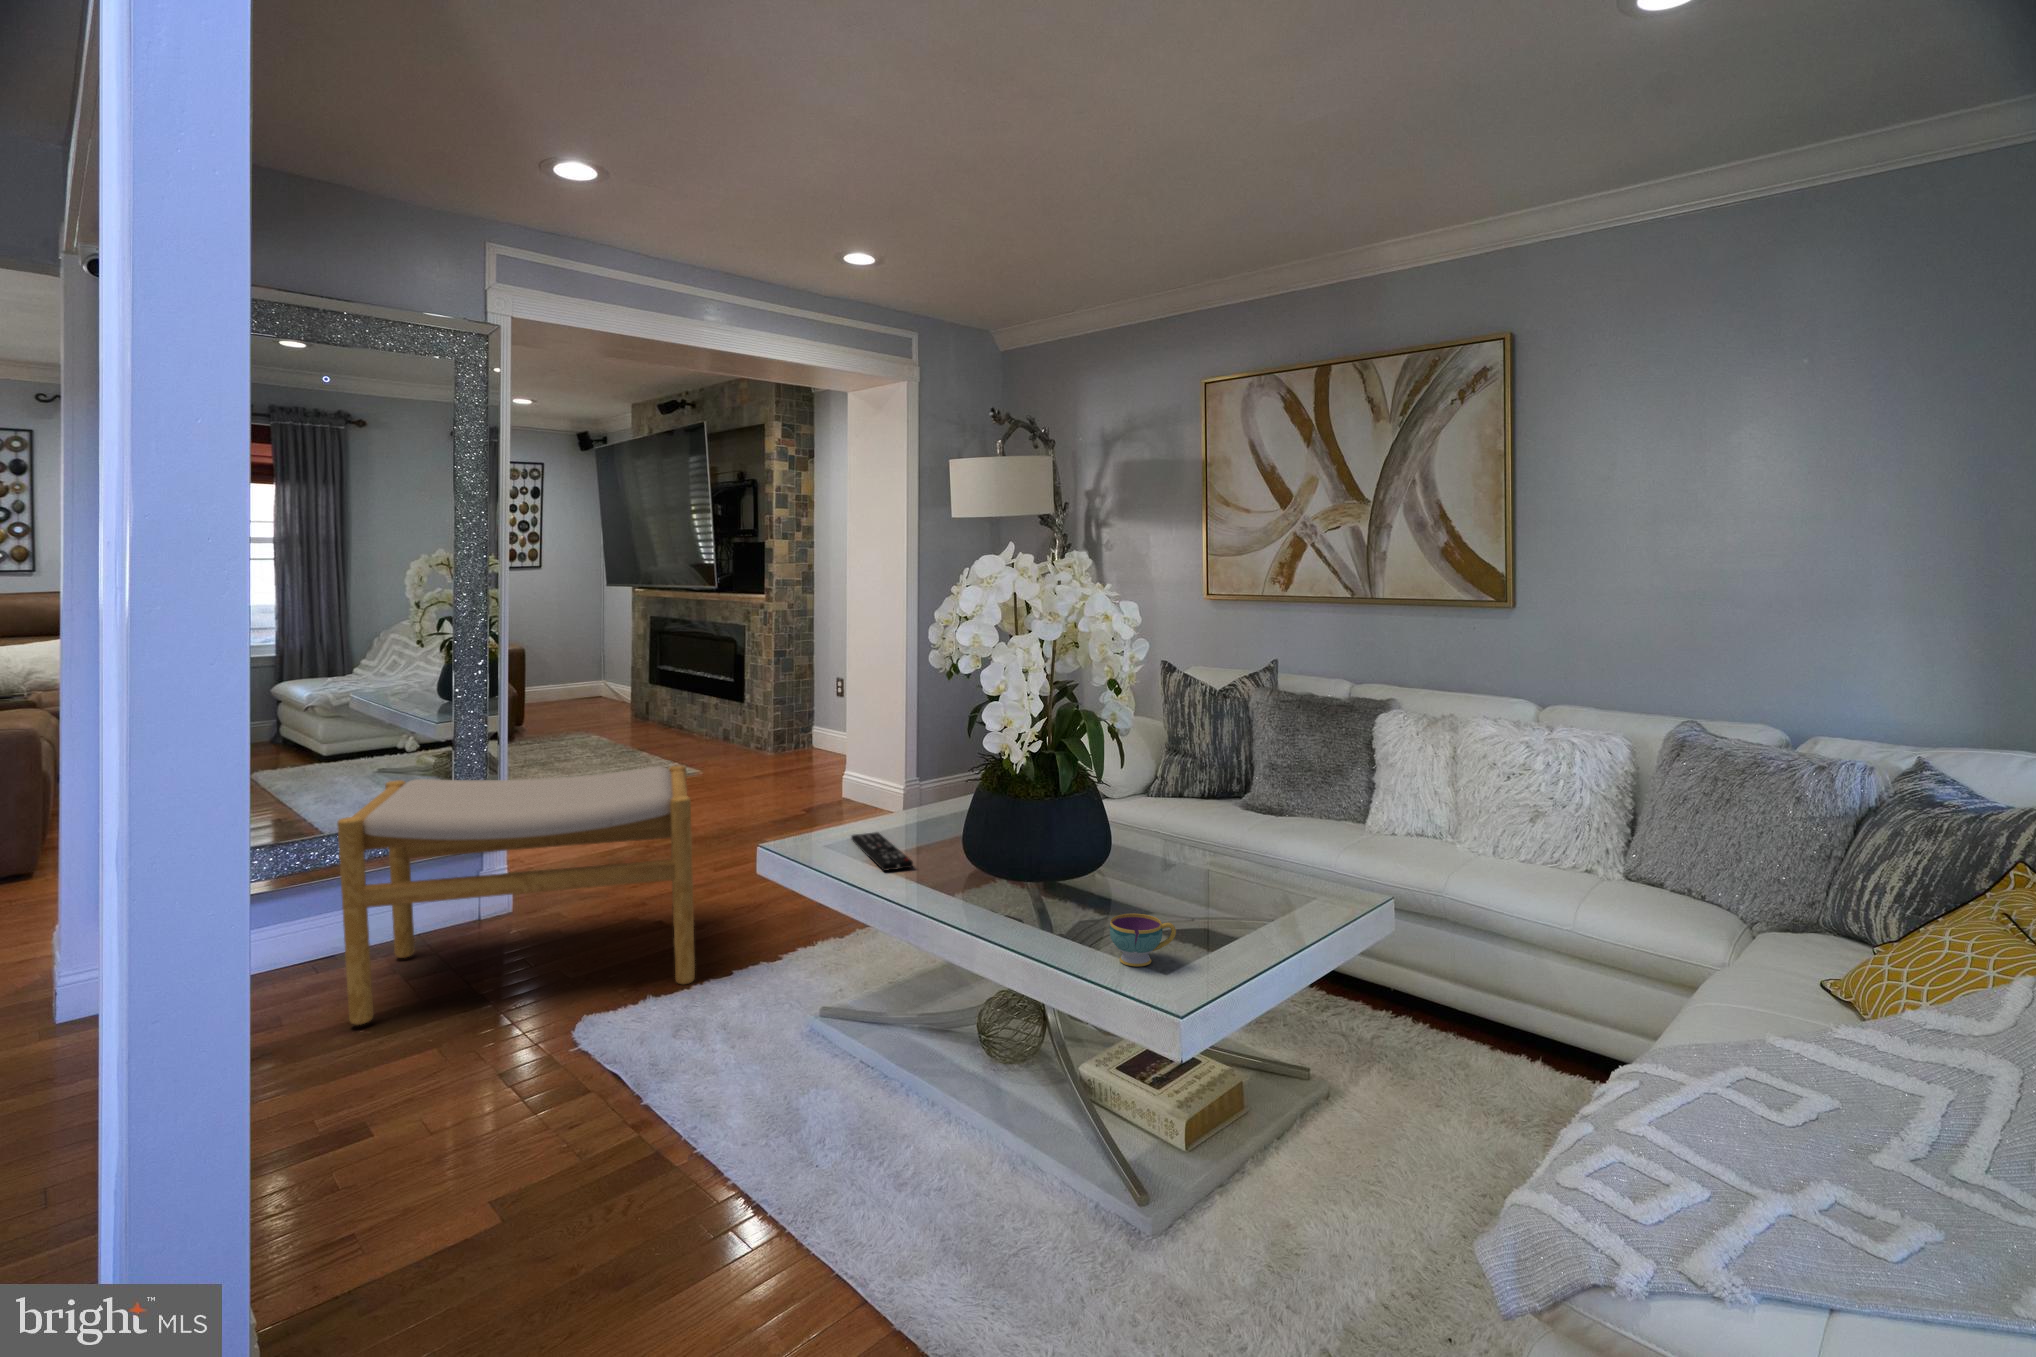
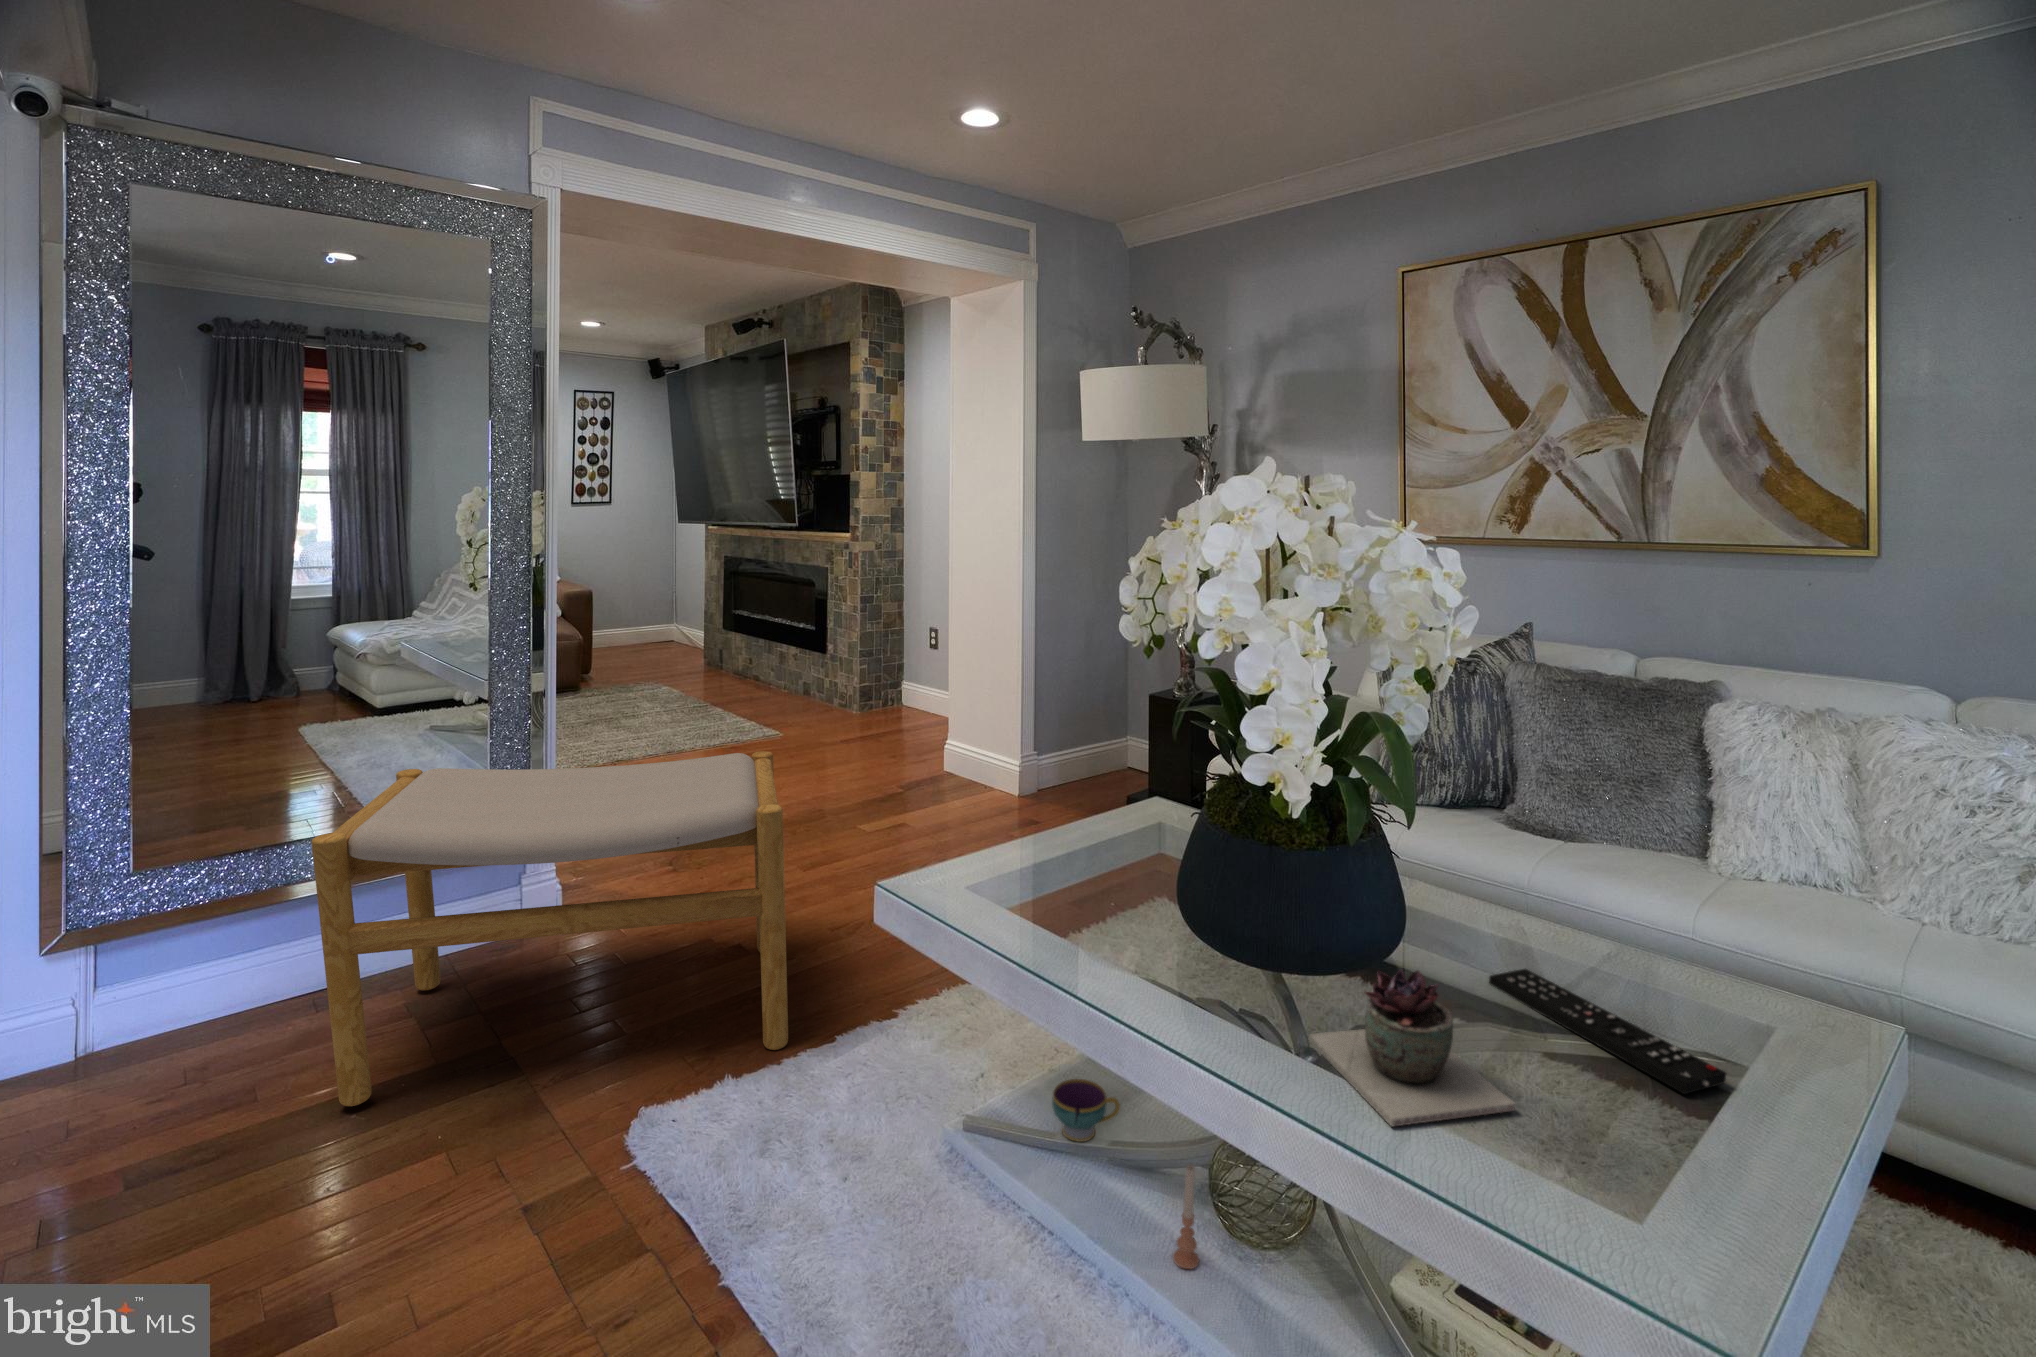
remote control: present [852,832,913,871] -> present [1489,969,1726,1094]
succulent plant: none [1017,856,1121,939] -> present [1309,971,1515,1127]
teacup: present [1110,914,1176,966] -> present [1052,1079,1120,1142]
candle: none [948,1006,966,1077] -> present [1173,1164,1199,1269]

